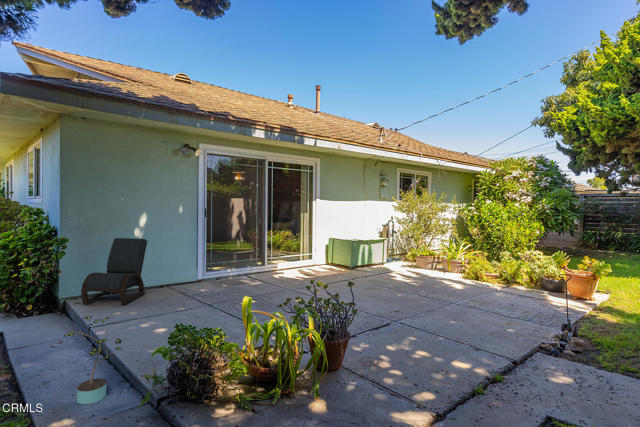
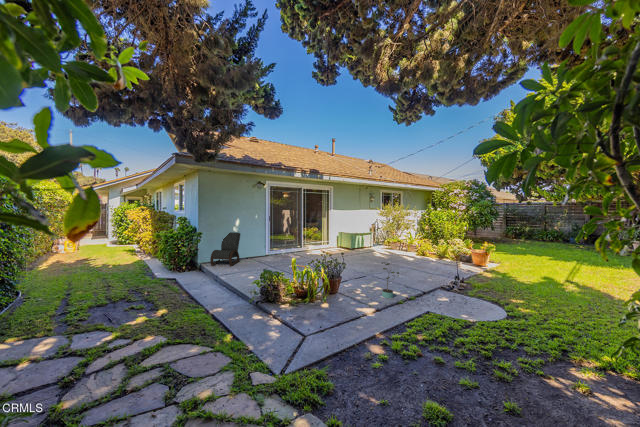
potted plant: present [64,316,121,404] -> present [382,262,399,298]

